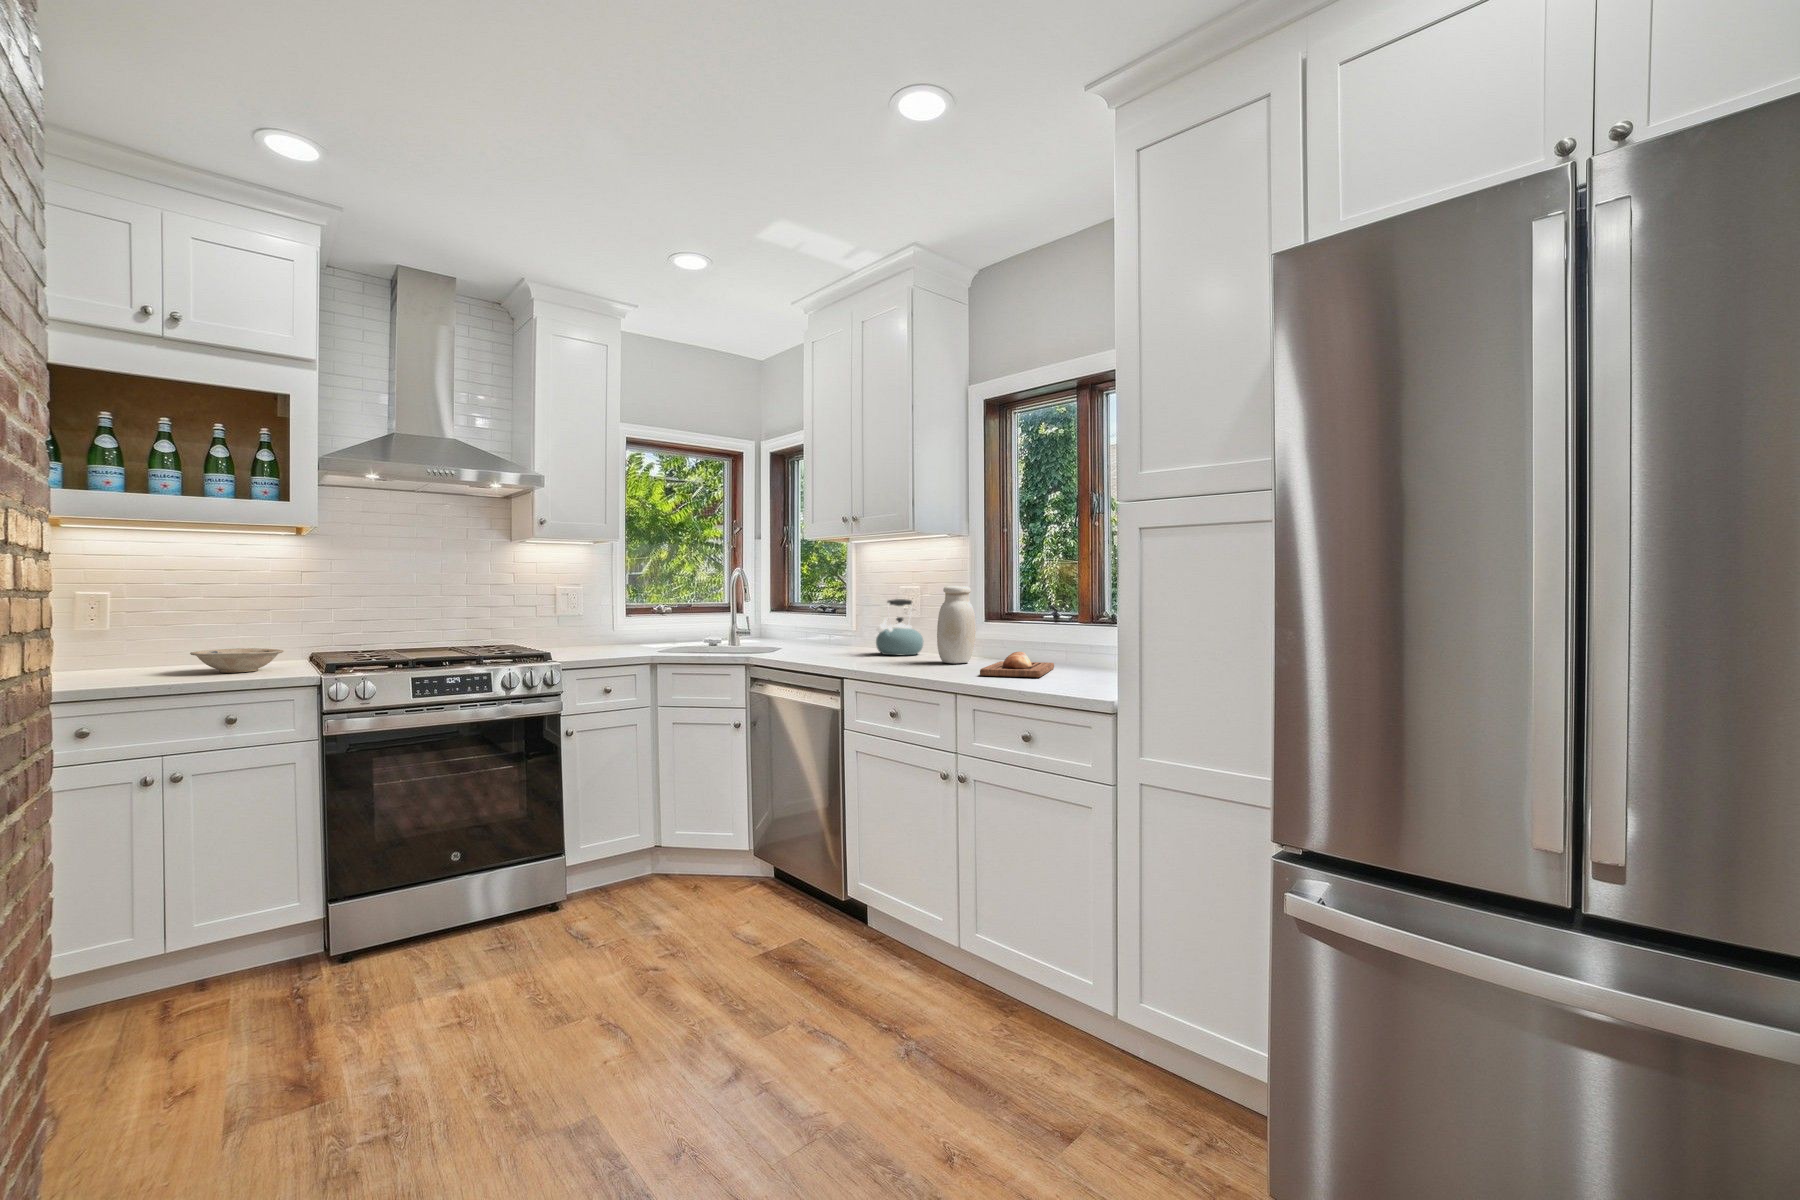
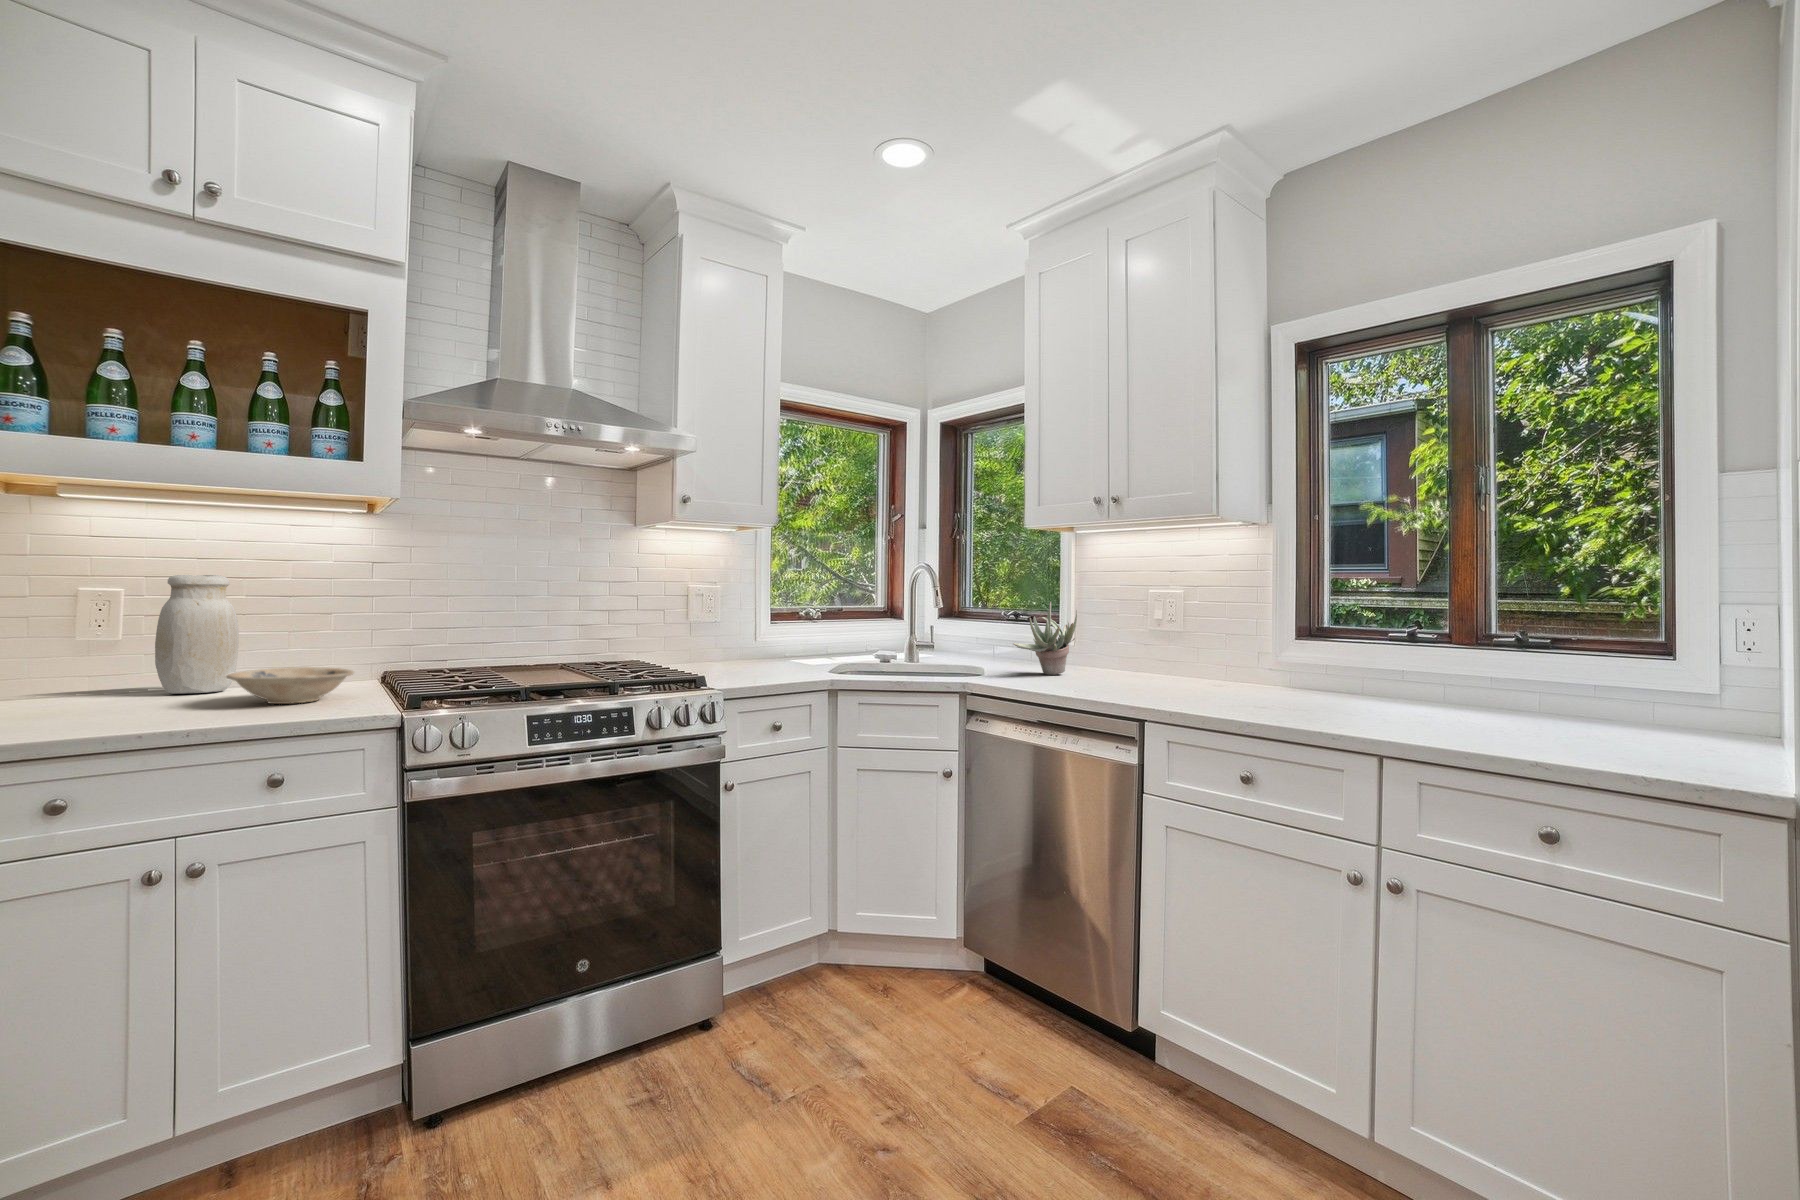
jar: present [937,586,975,663] -> present [155,575,239,694]
succulent plant: none [794,597,844,651] -> present [1013,602,1077,675]
kettle: present [876,599,923,655] -> none [1130,607,1199,685]
bread loaf: present [980,652,1054,677] -> none [1373,692,1512,741]

